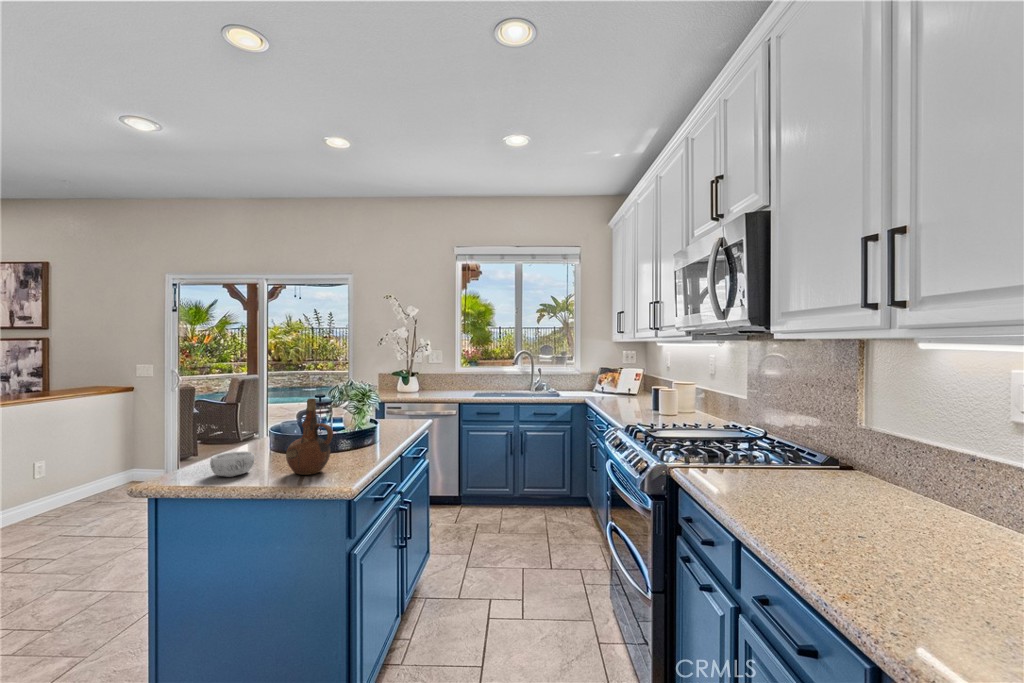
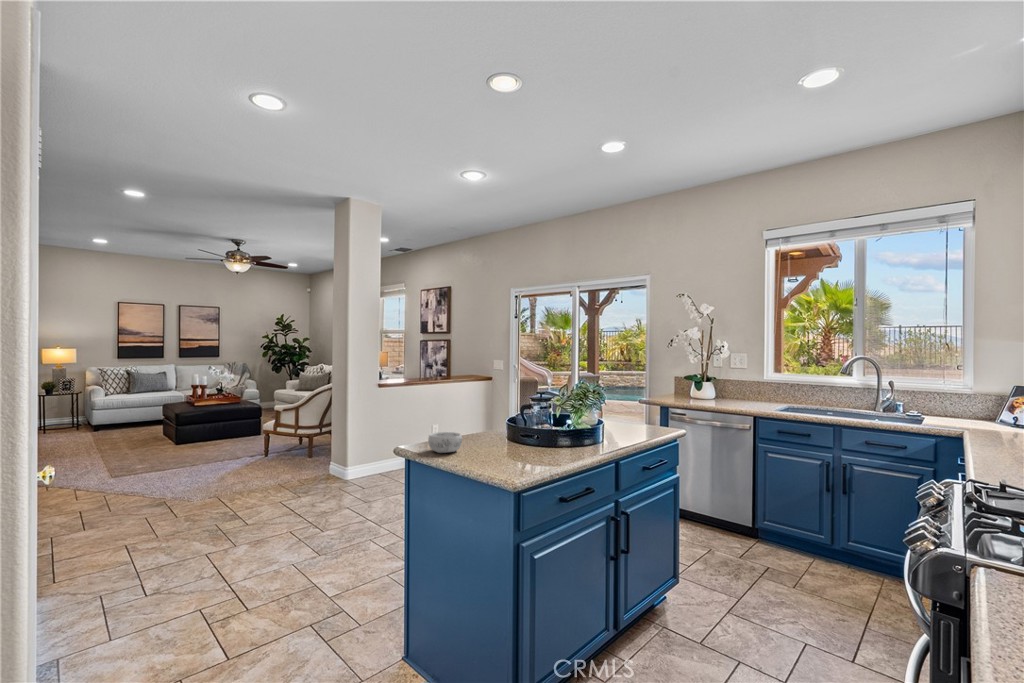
ceramic pitcher: present [286,398,333,475] -> none [475,390,514,464]

